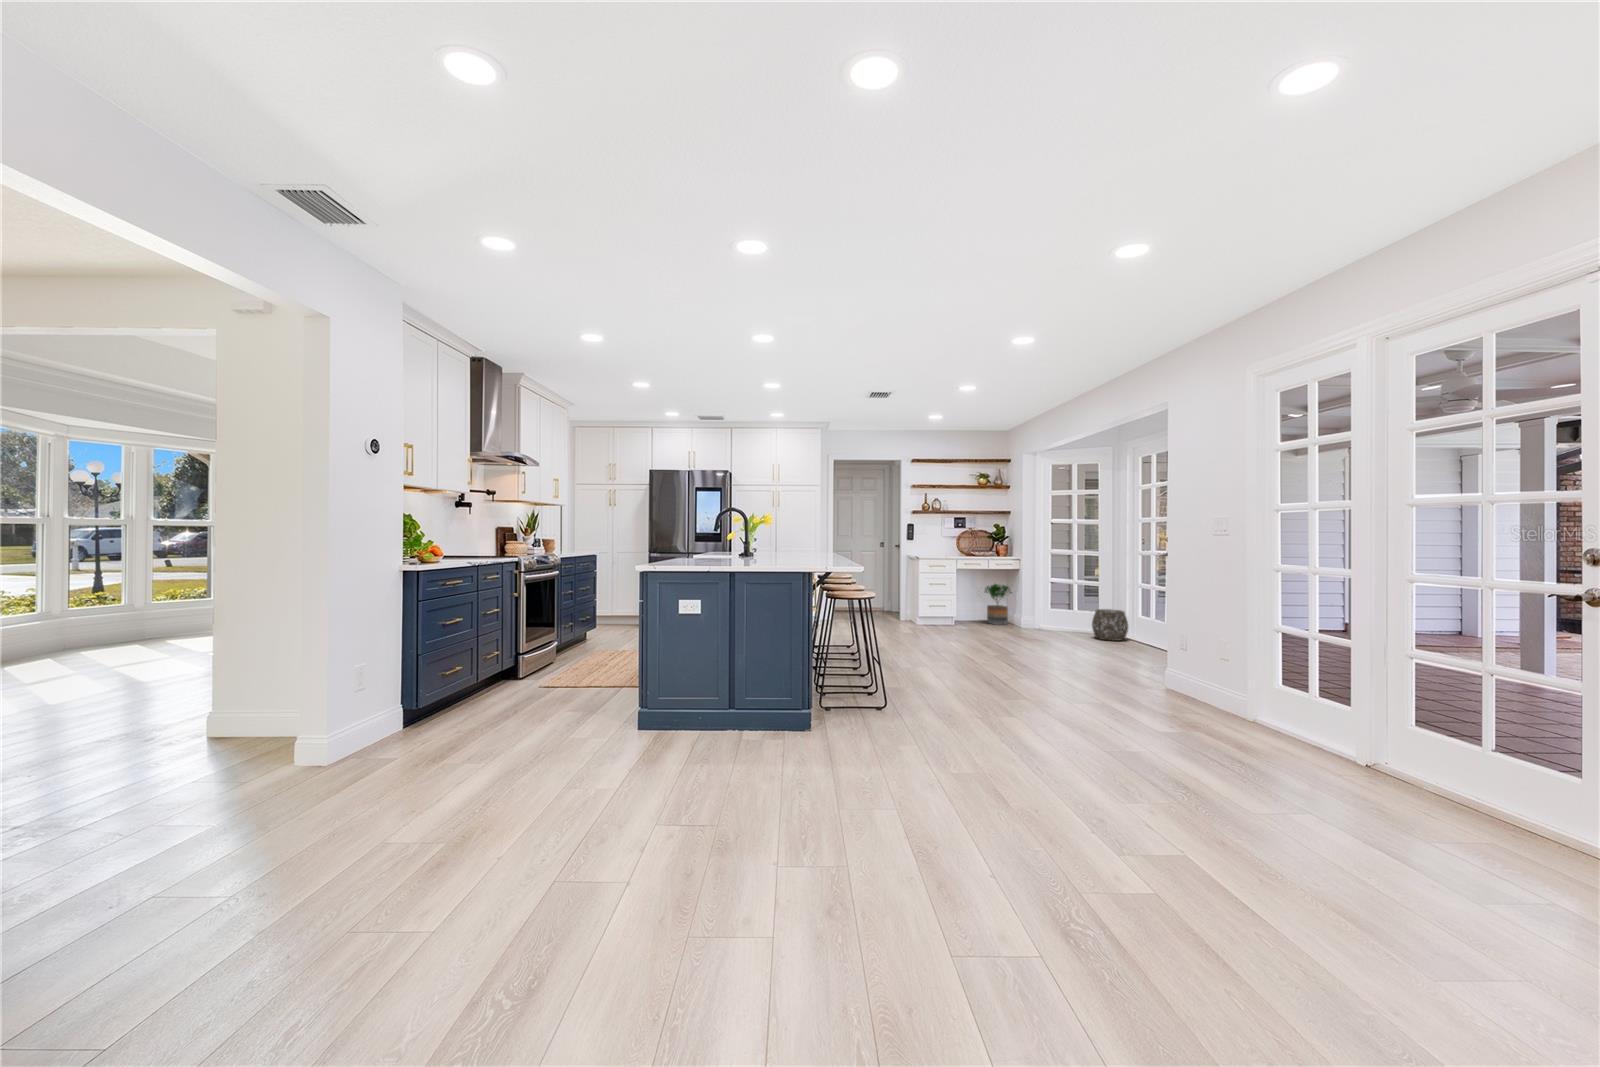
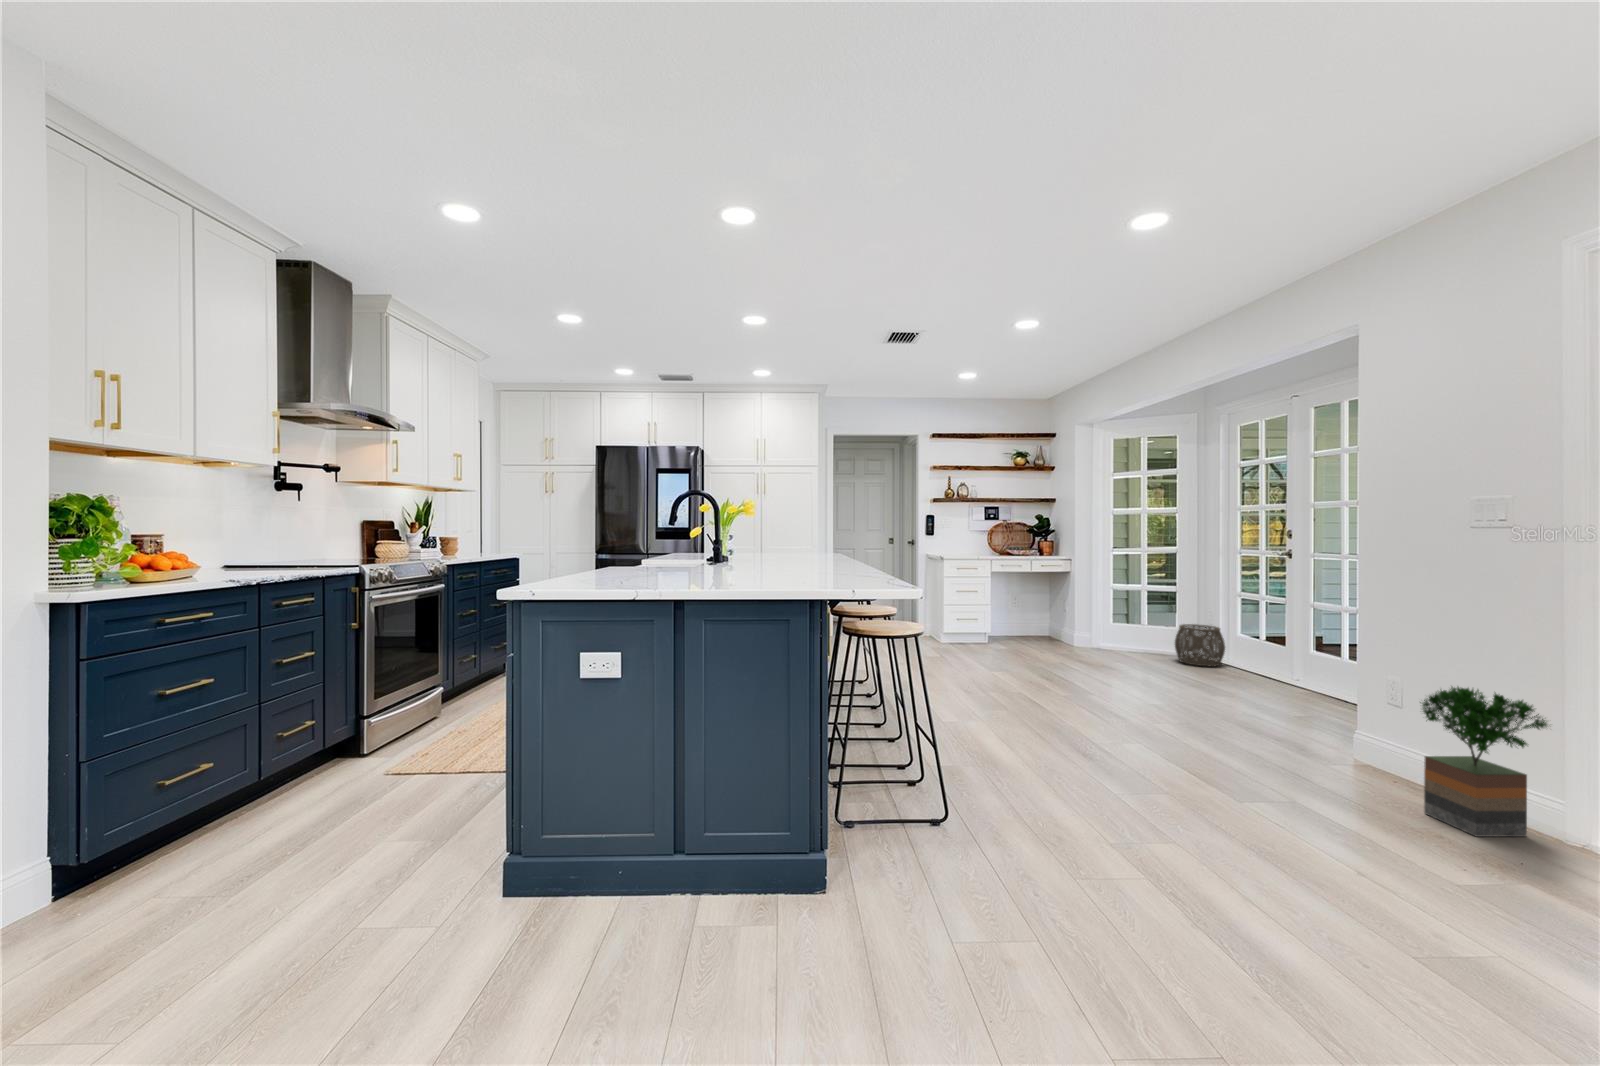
potted tree: present [985,584,1012,625] -> present [1420,687,1547,837]

